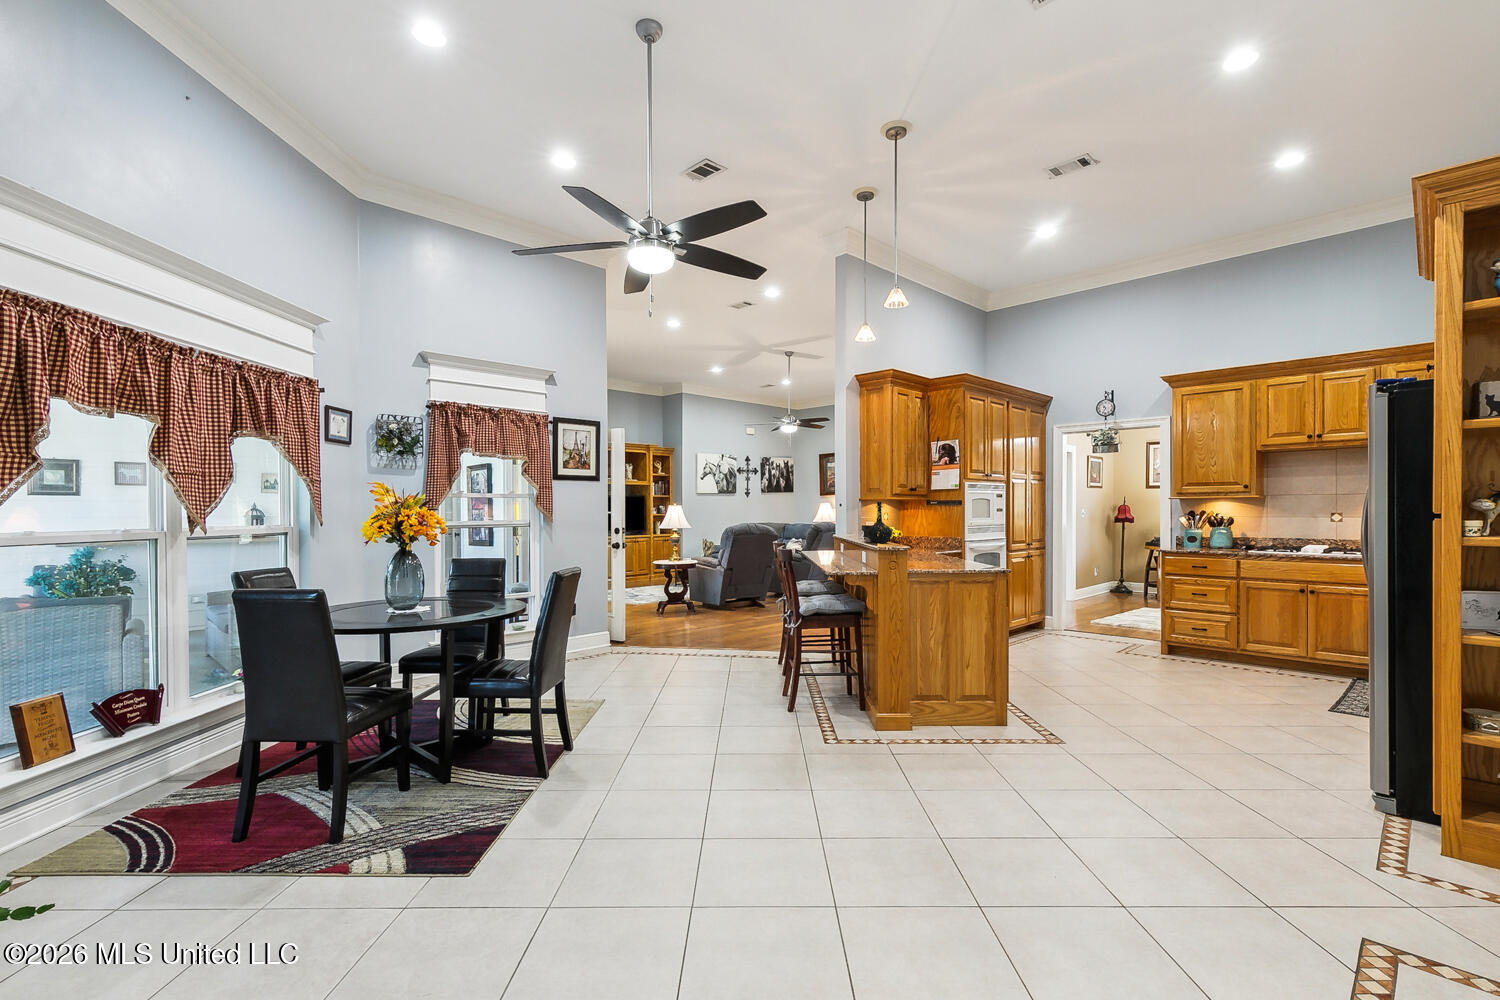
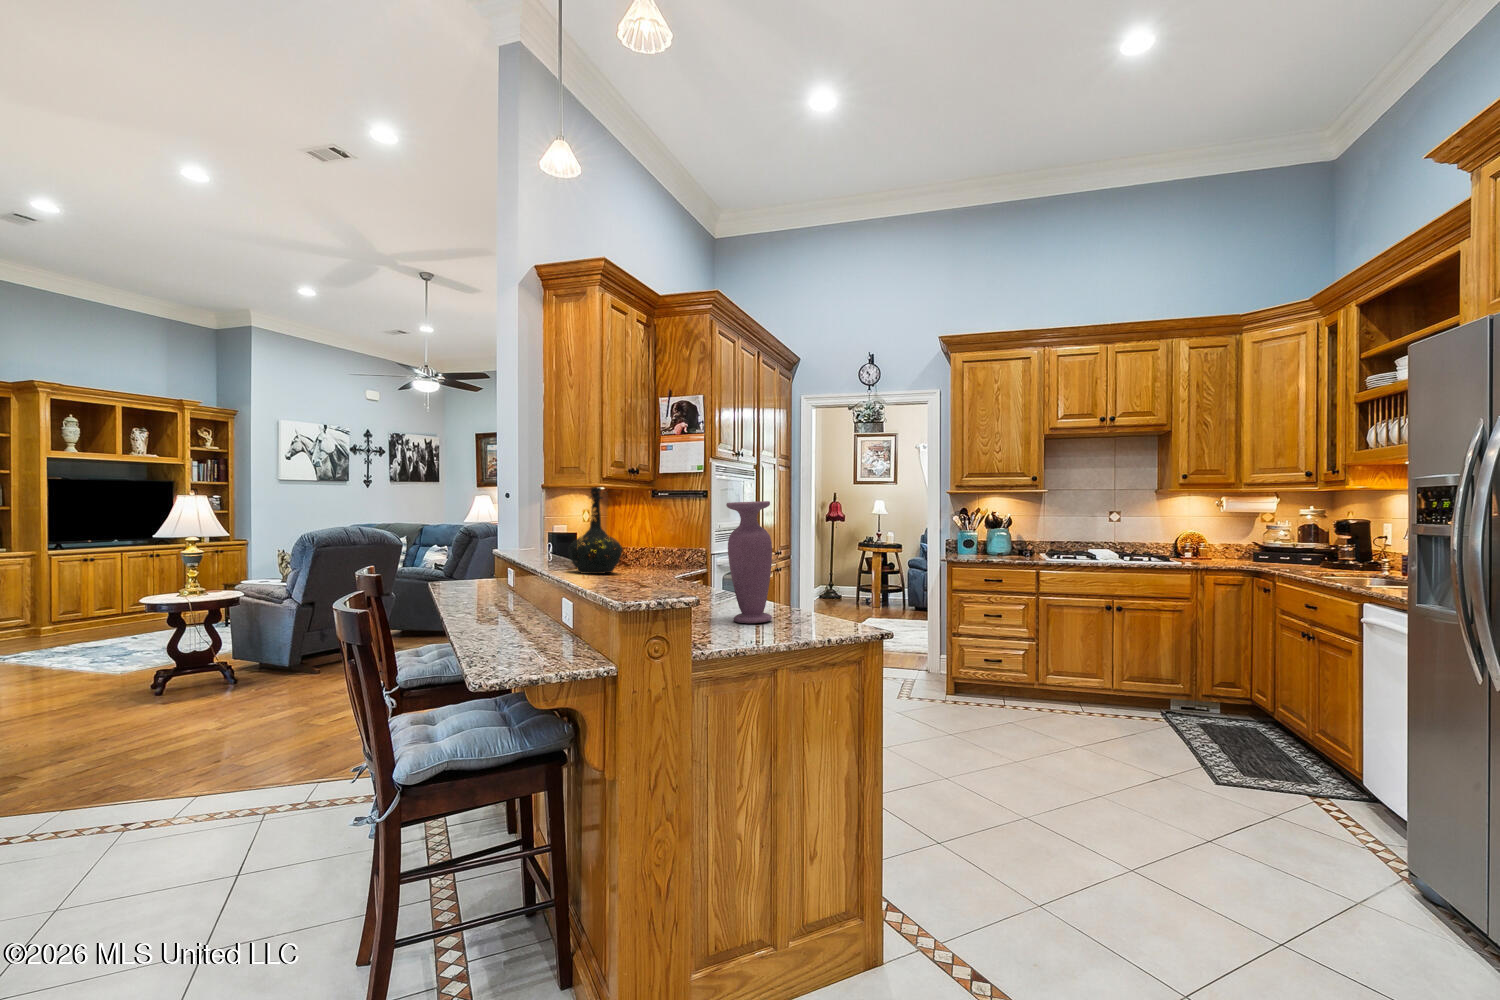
vase: none [936,509,959,566] -> present [726,501,772,623]

